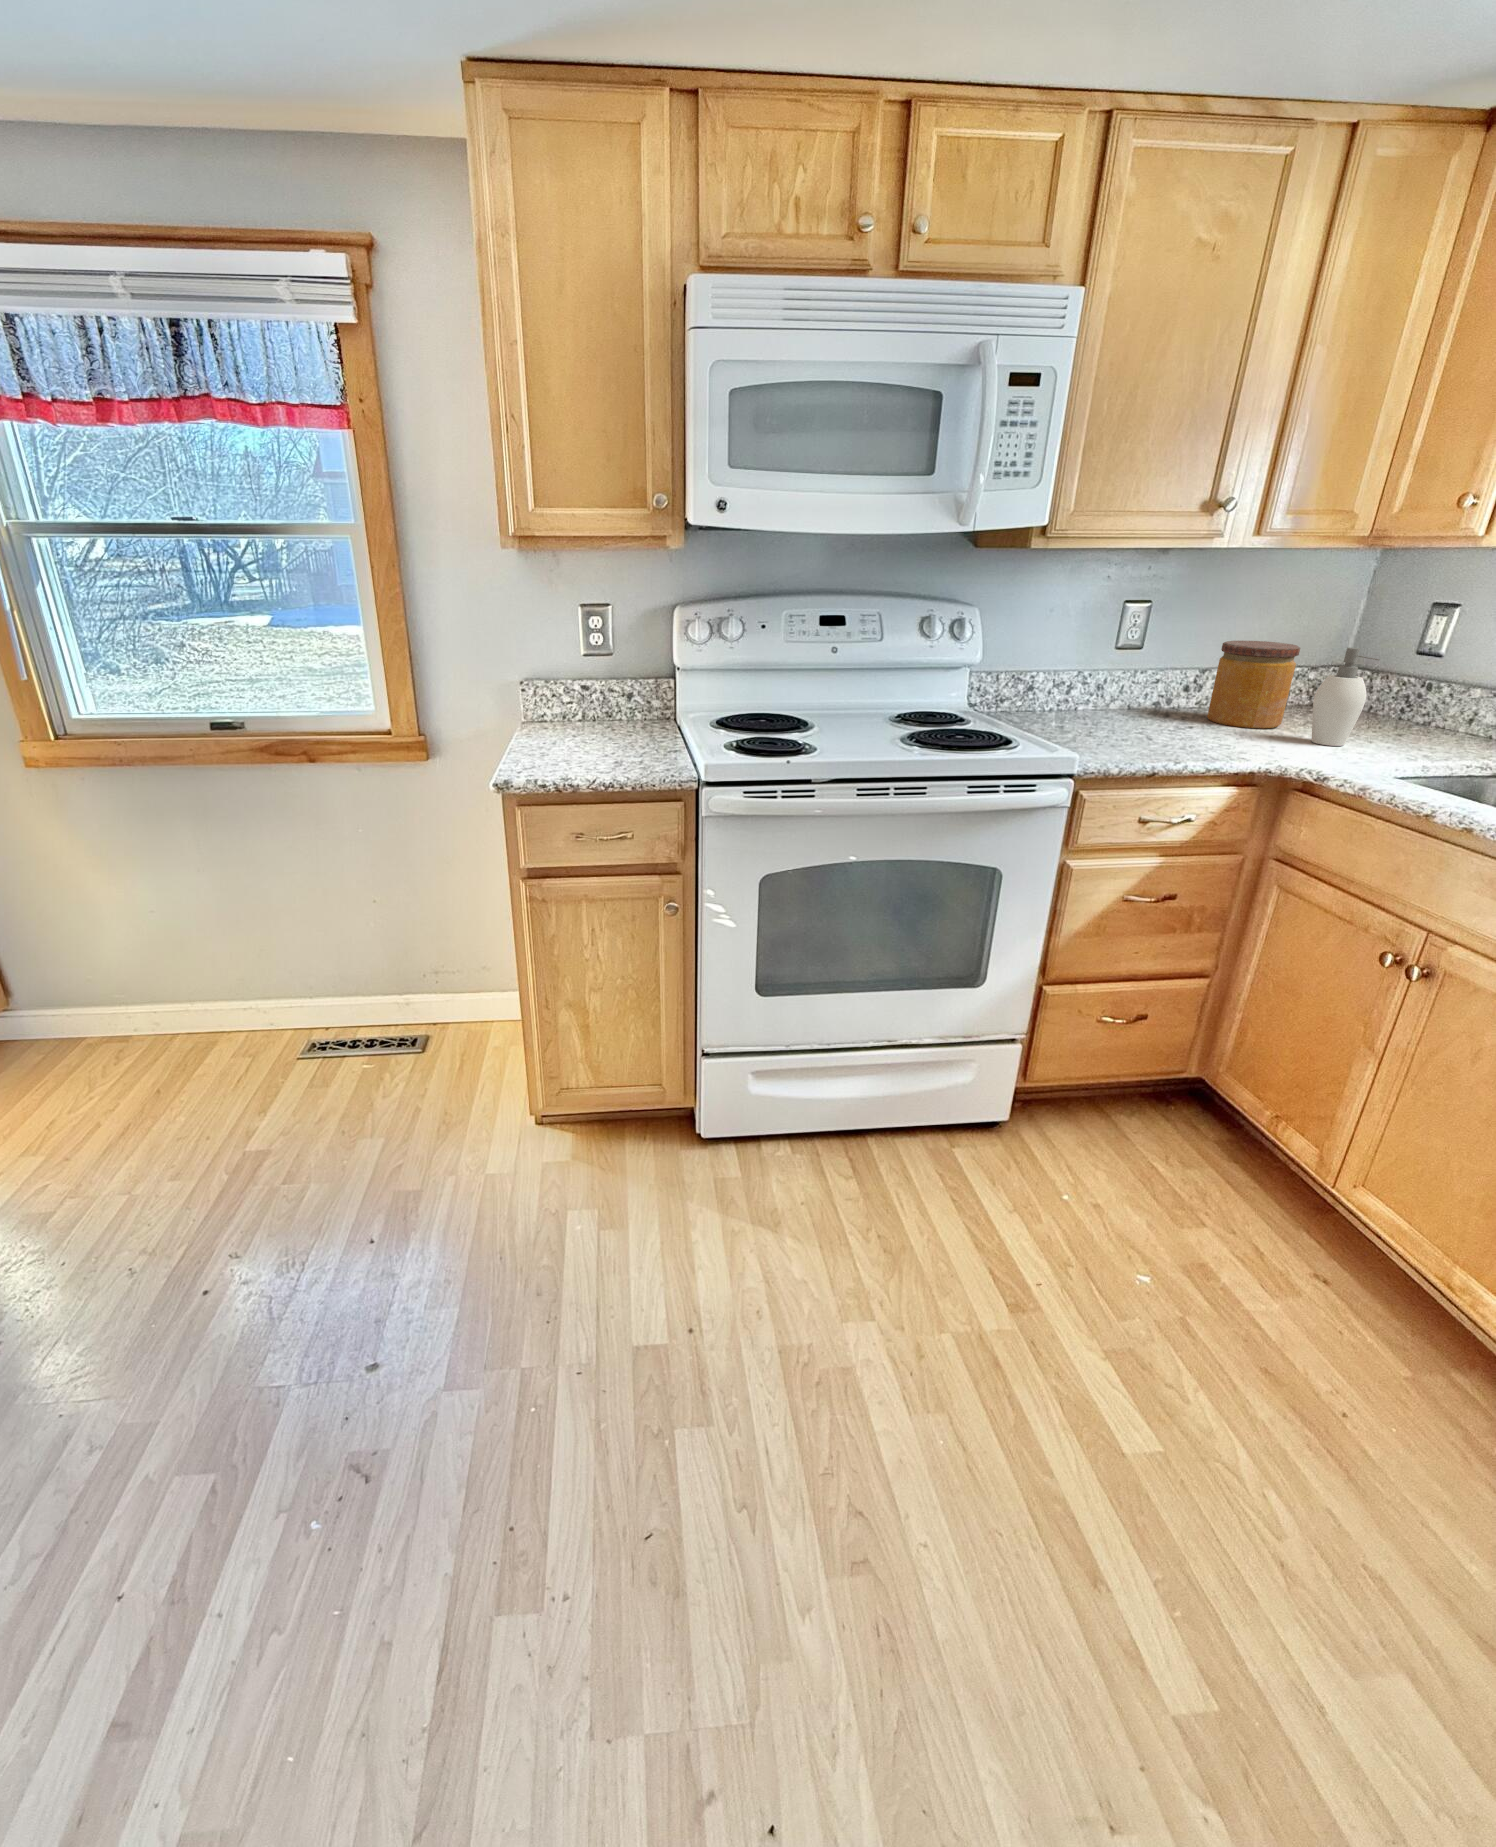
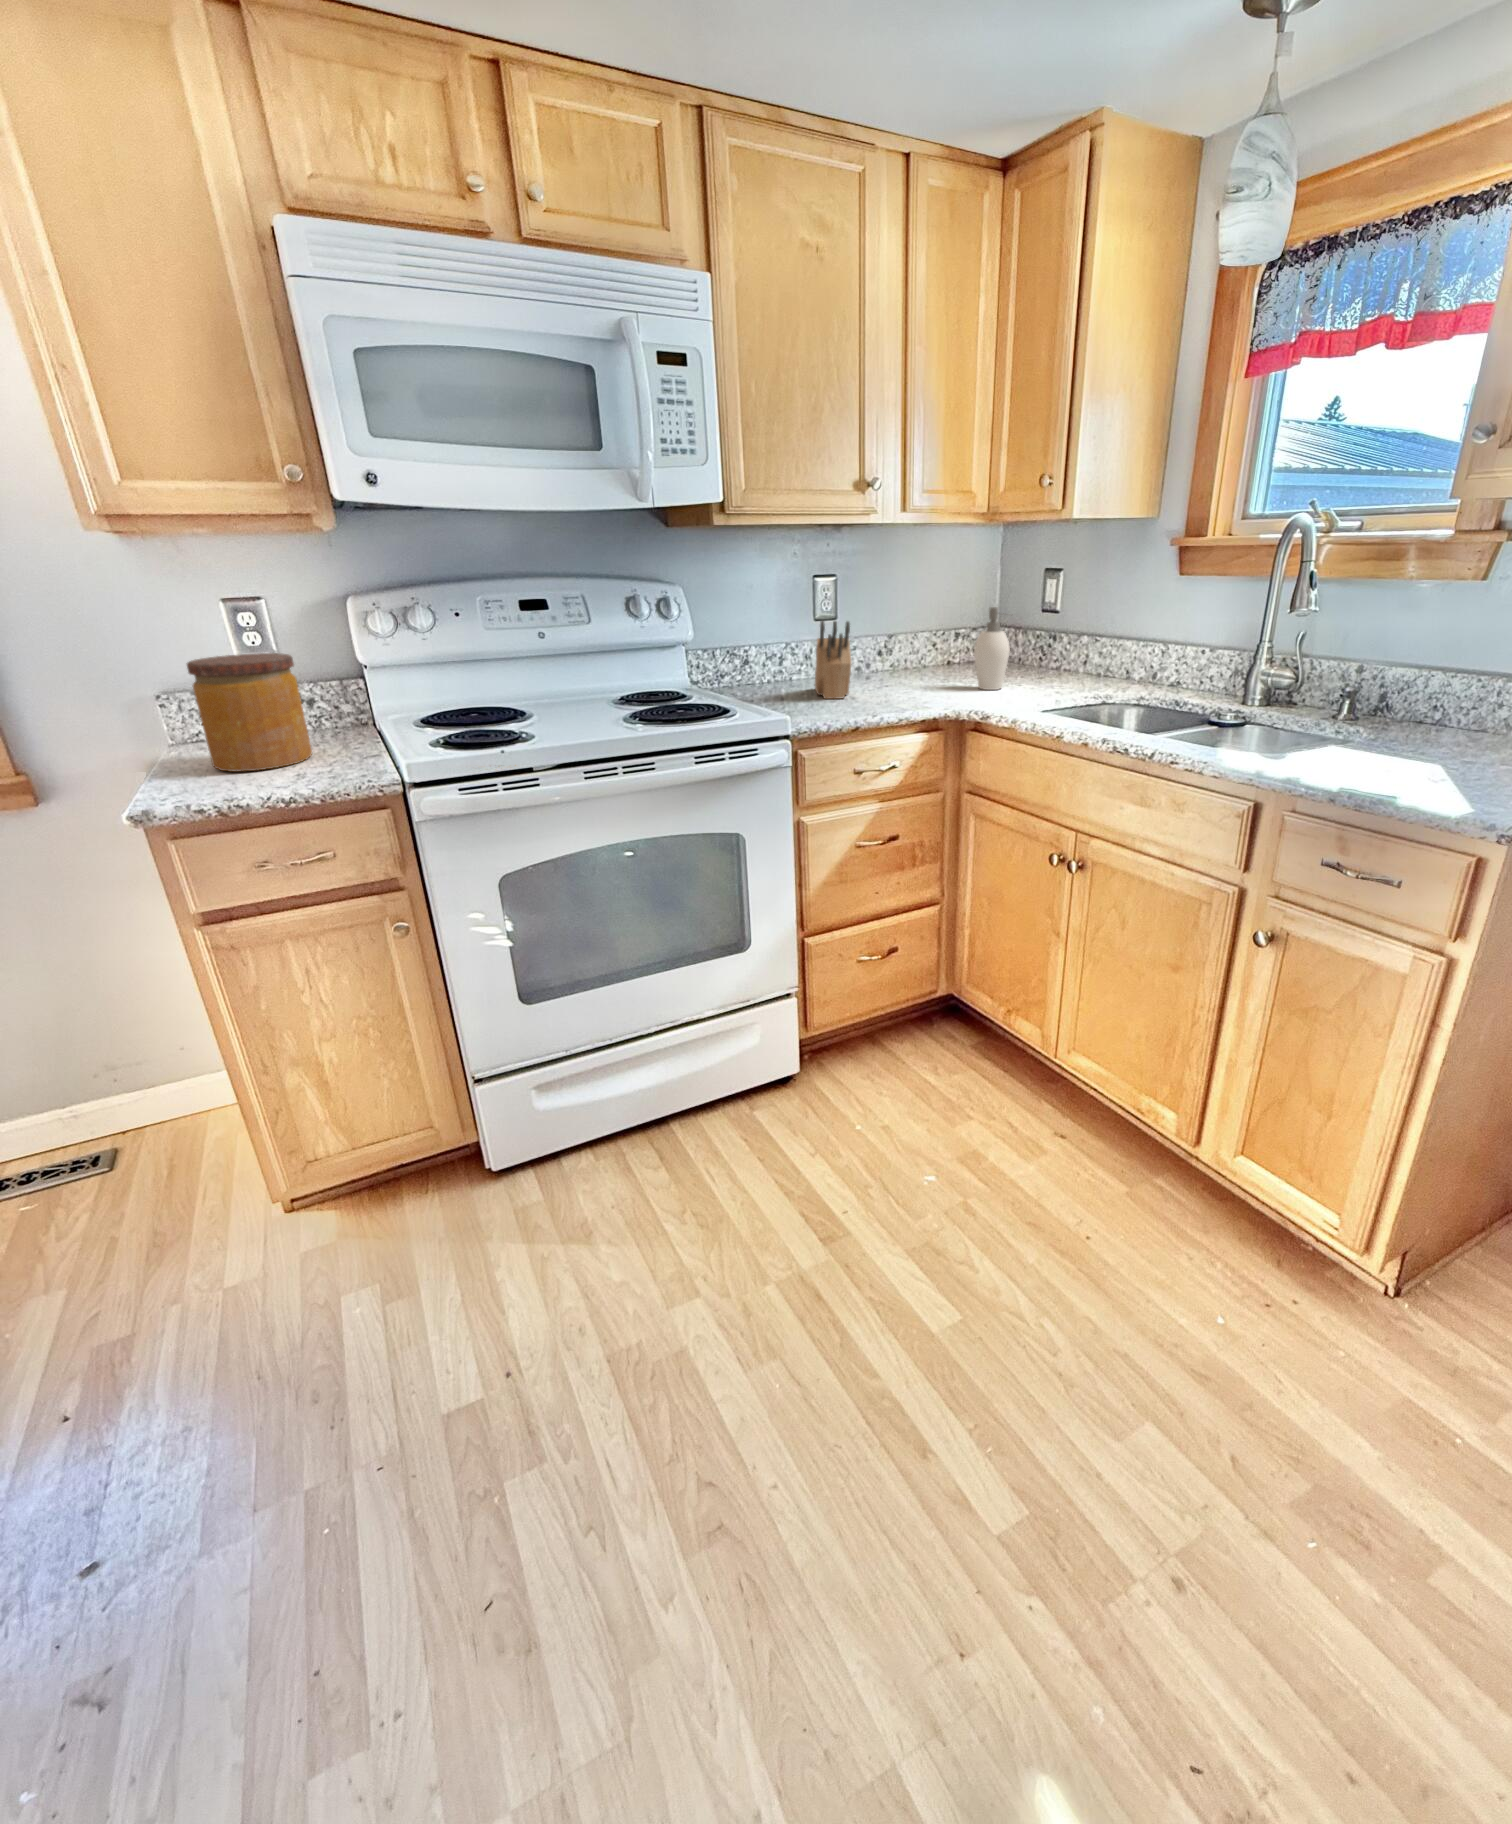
jar: present [1207,640,1300,728] -> present [187,653,312,772]
knife block: none [1101,653,1160,738] -> present [815,620,852,699]

